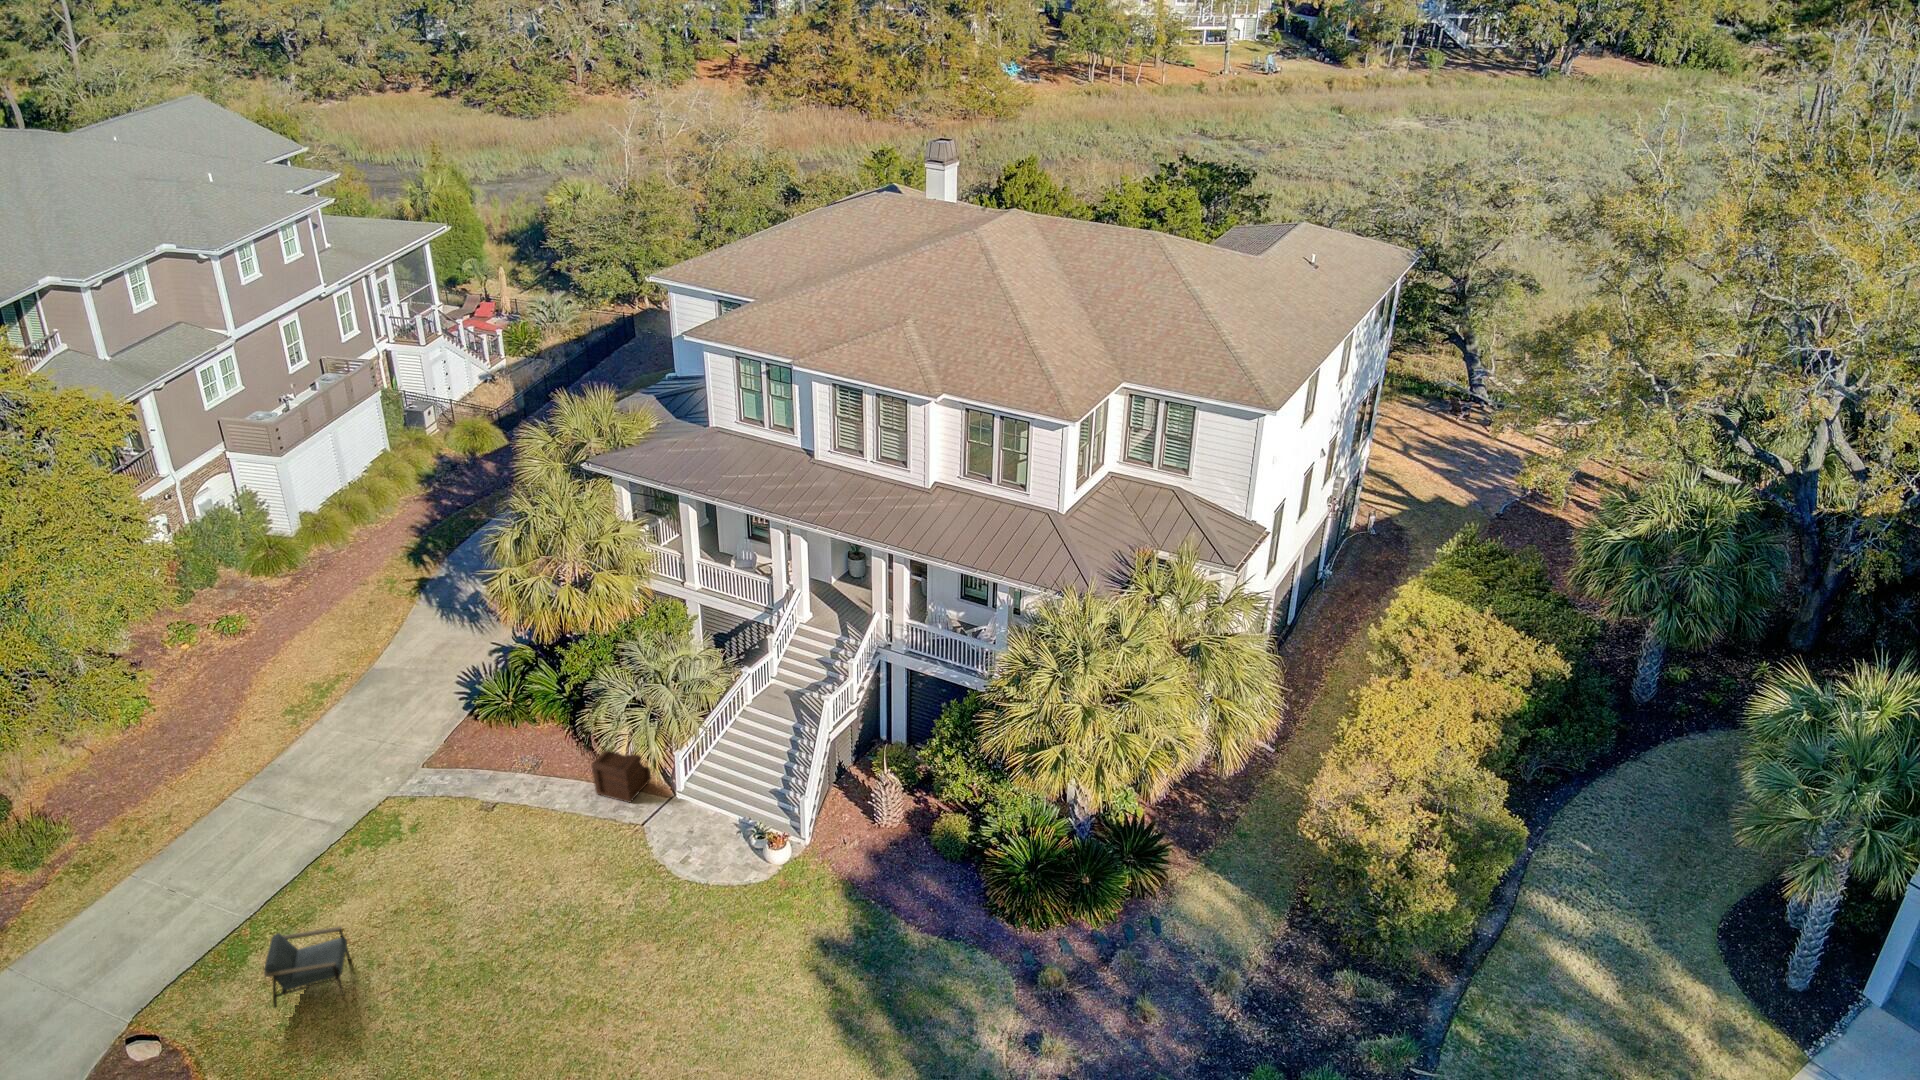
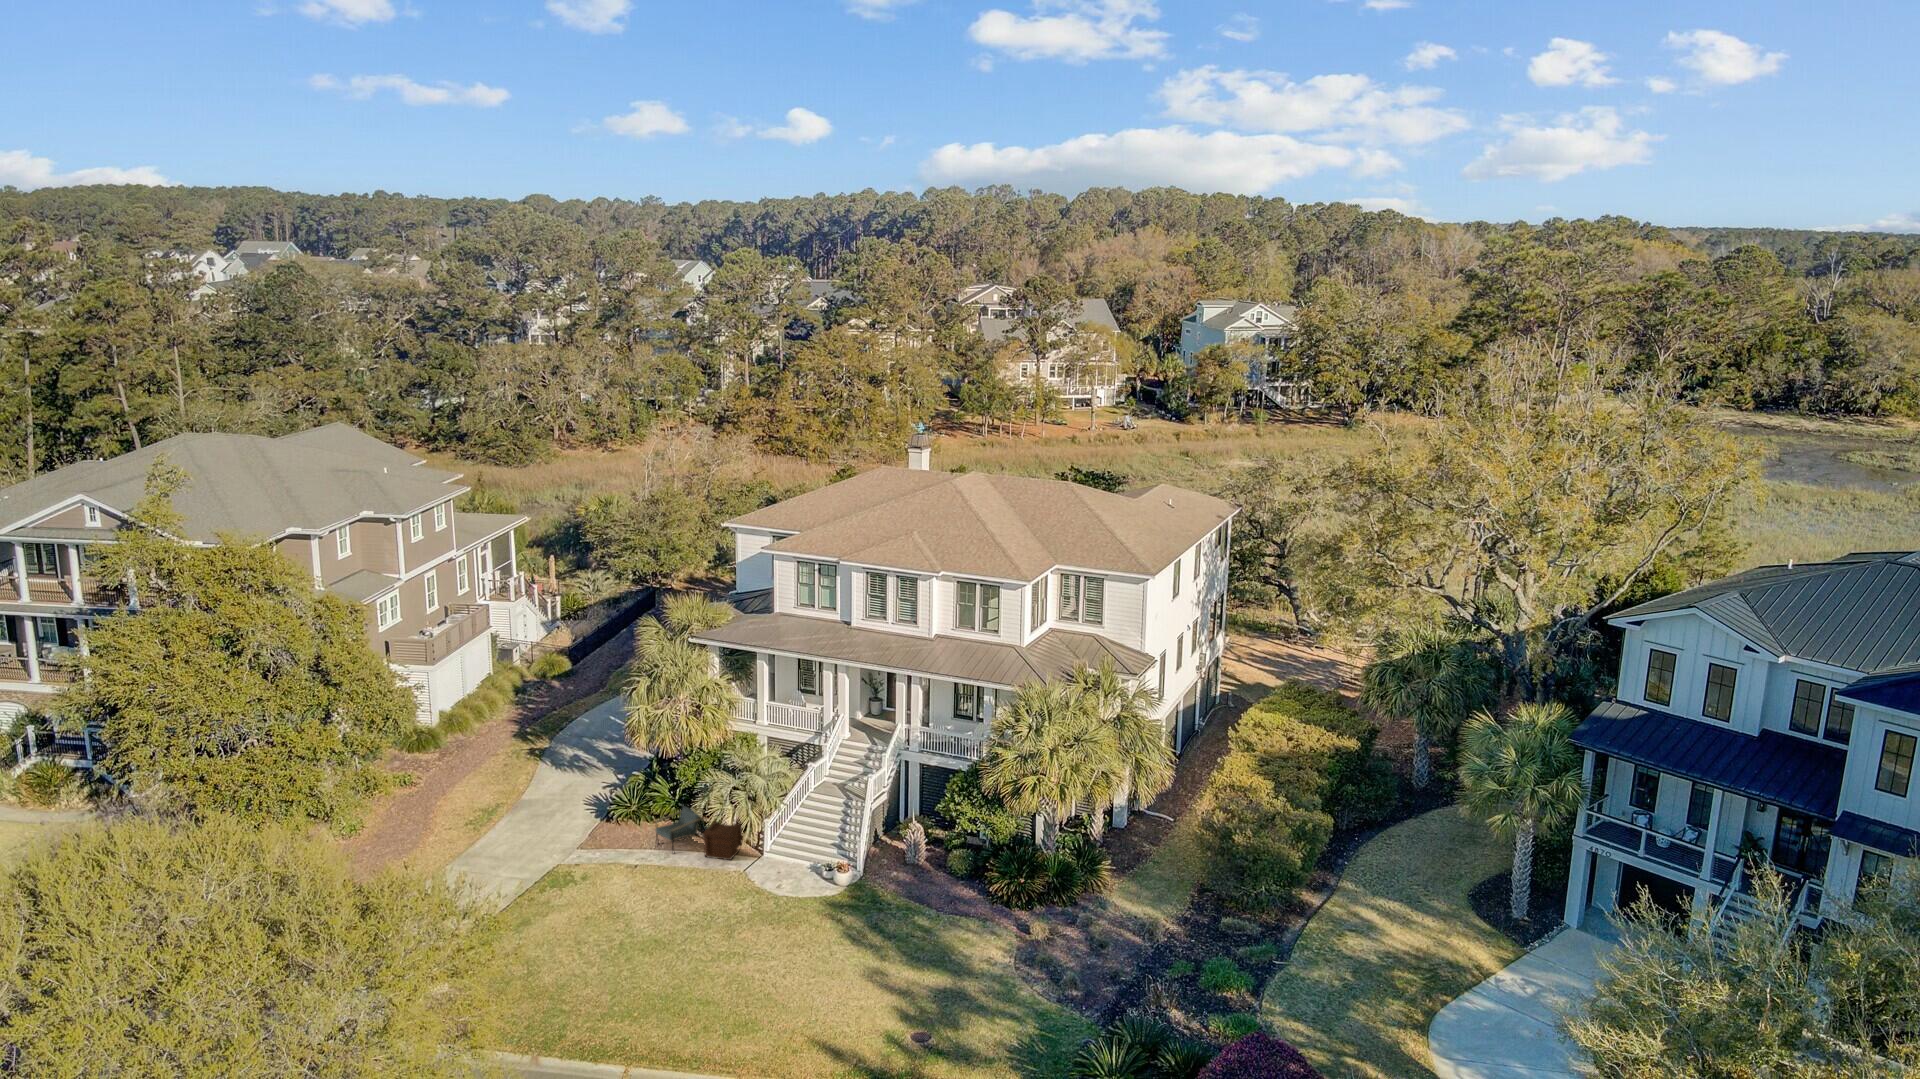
armchair: present [264,927,350,1008] -> present [655,806,704,850]

